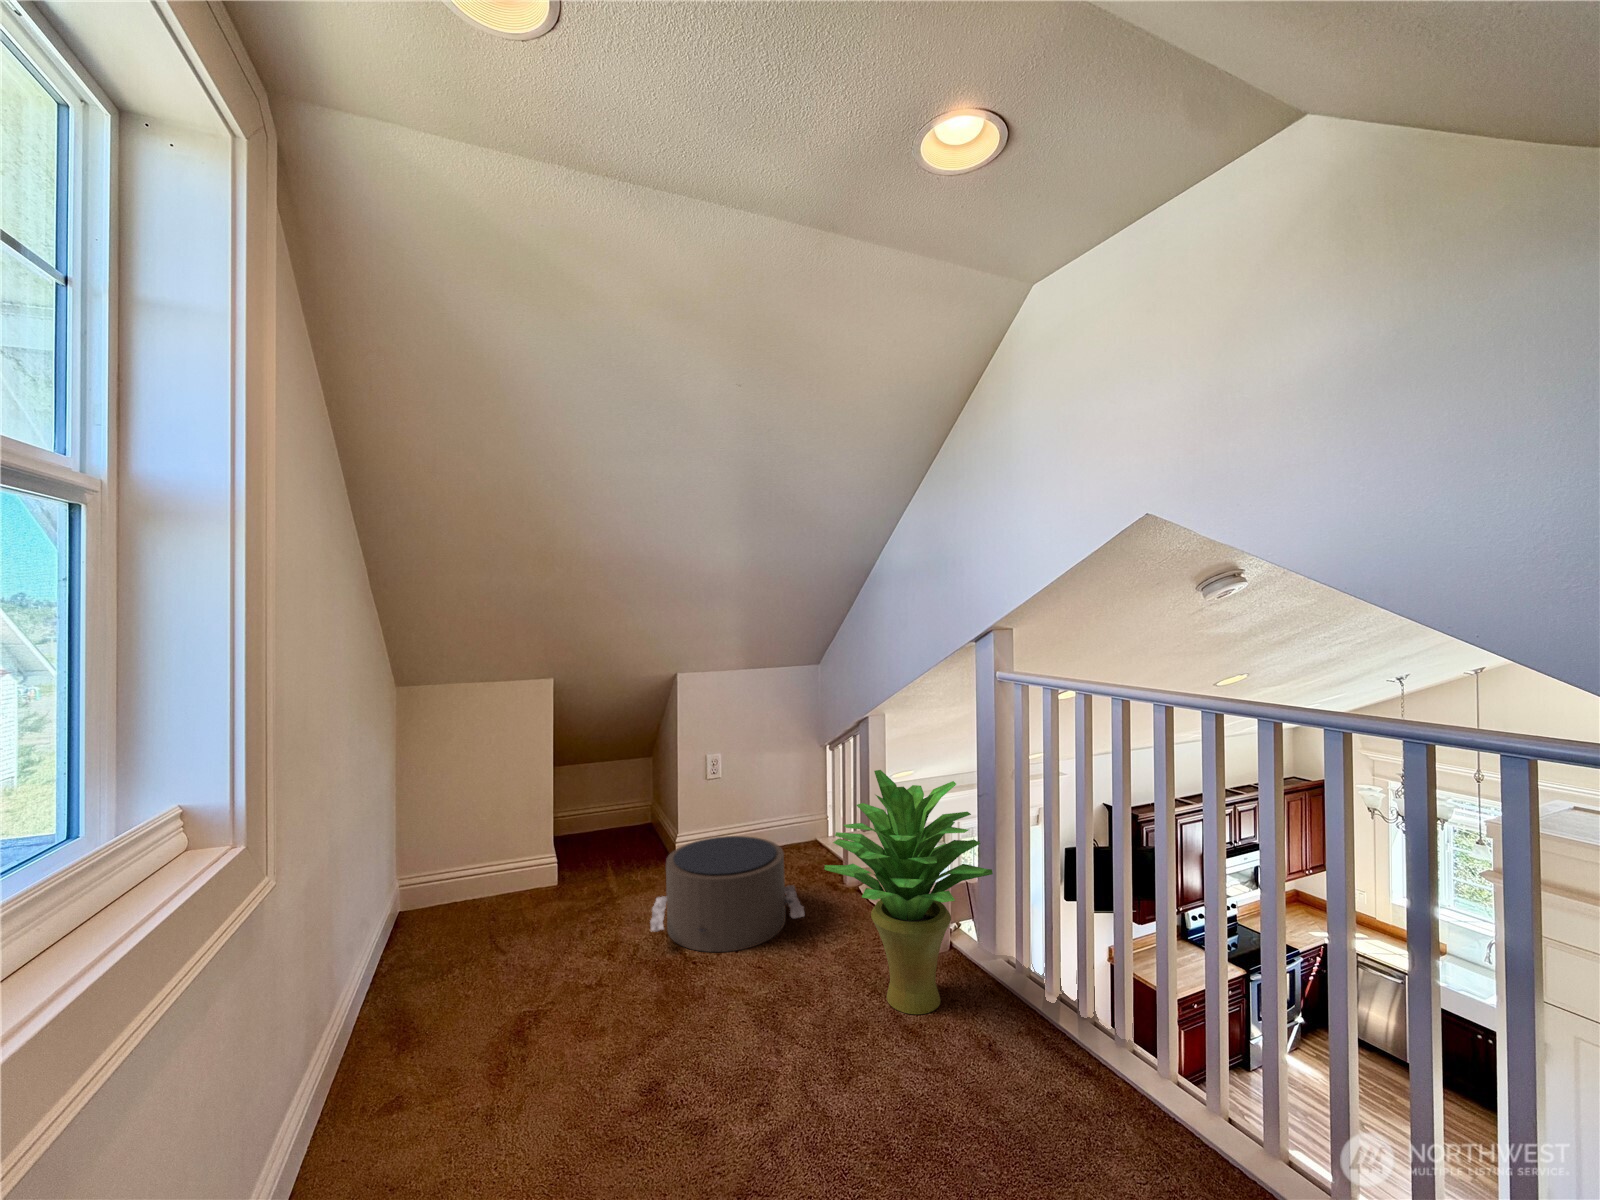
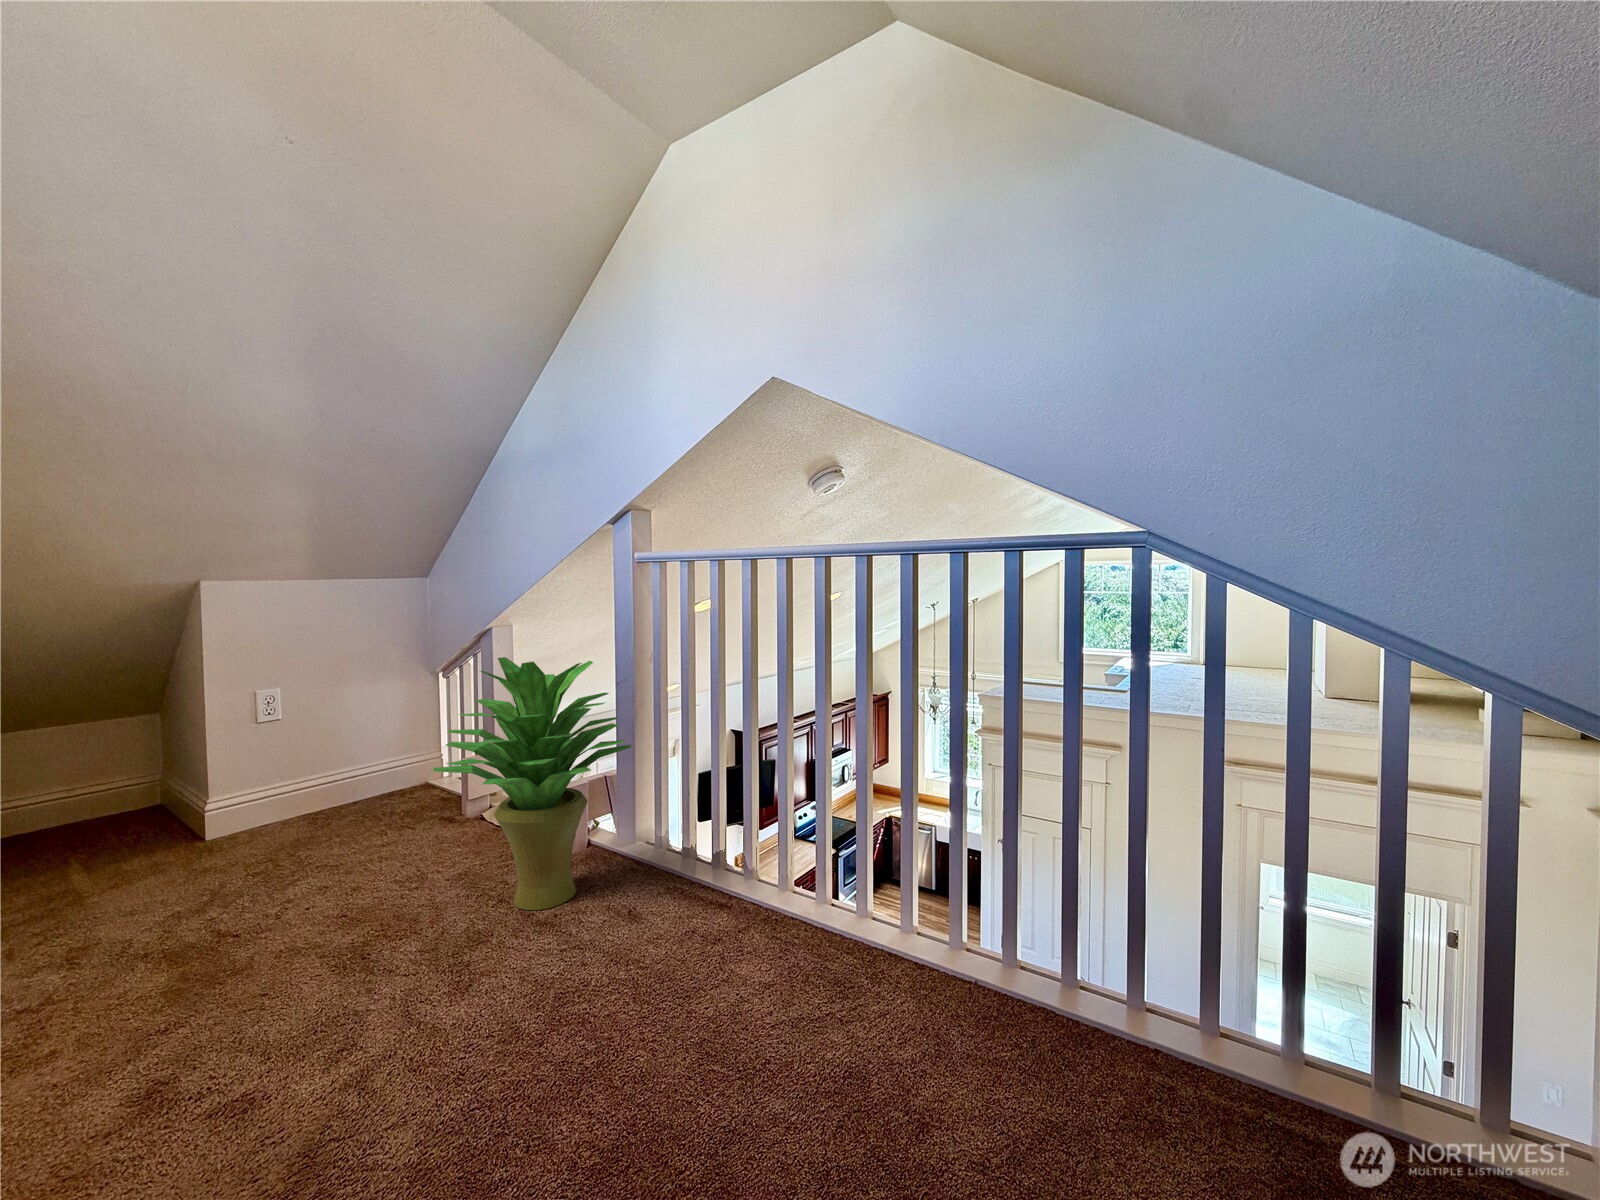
pouf: present [650,836,804,952] -> none [155,776,408,921]

